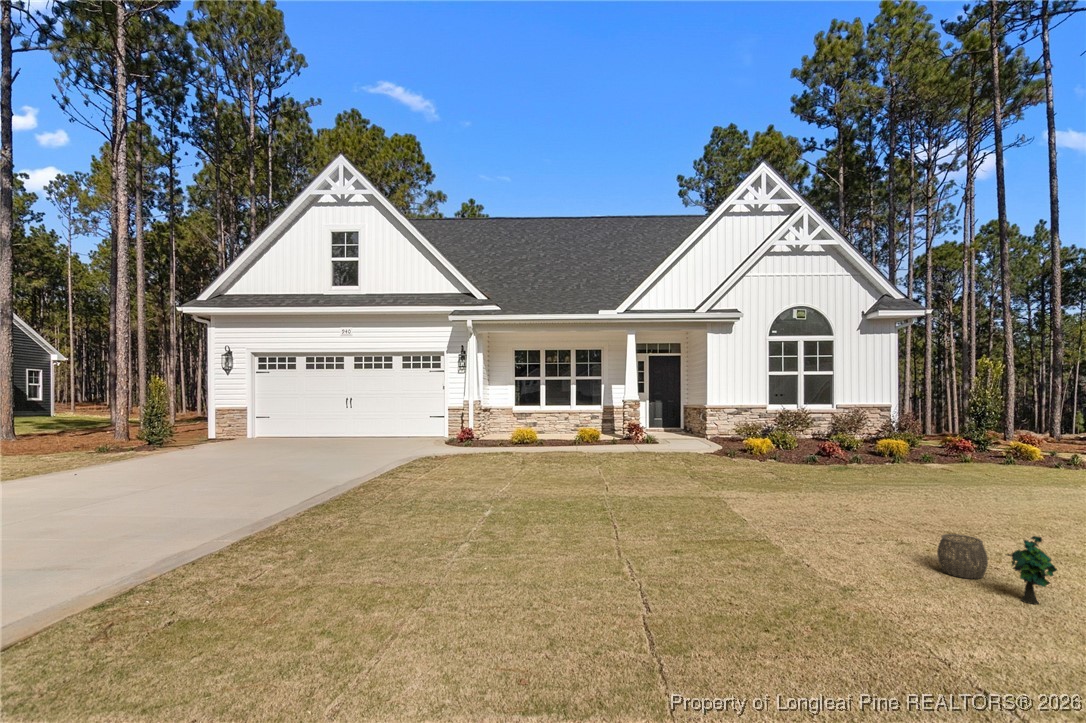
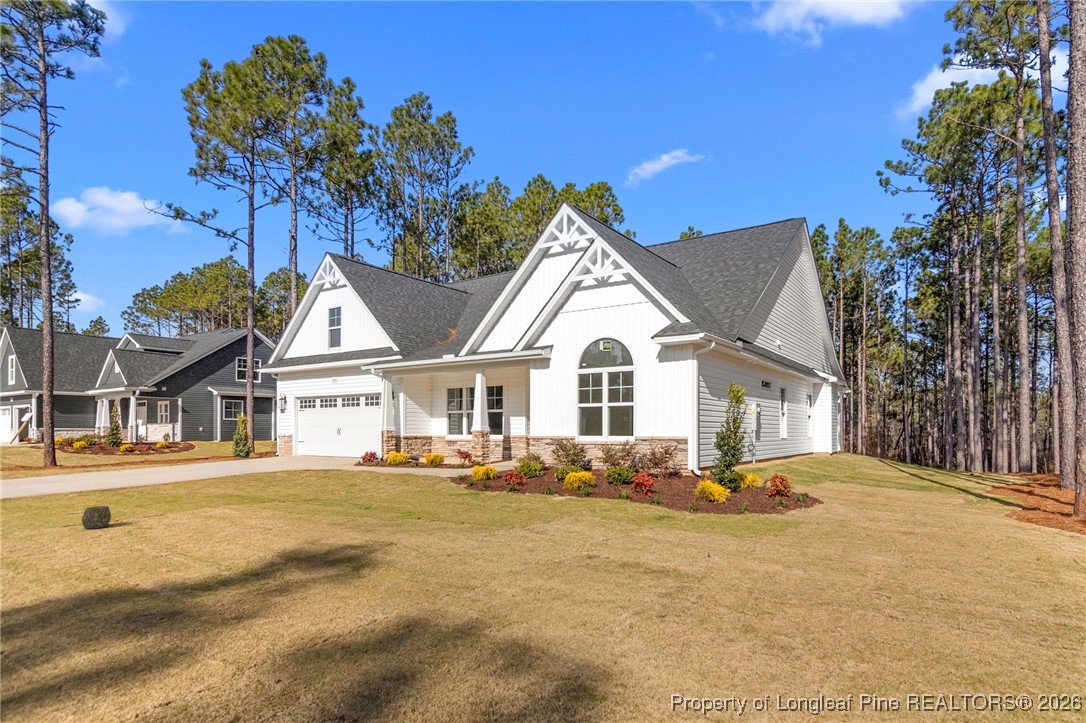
decorative plant: present [1006,536,1057,604] -> none [33,500,60,536]

